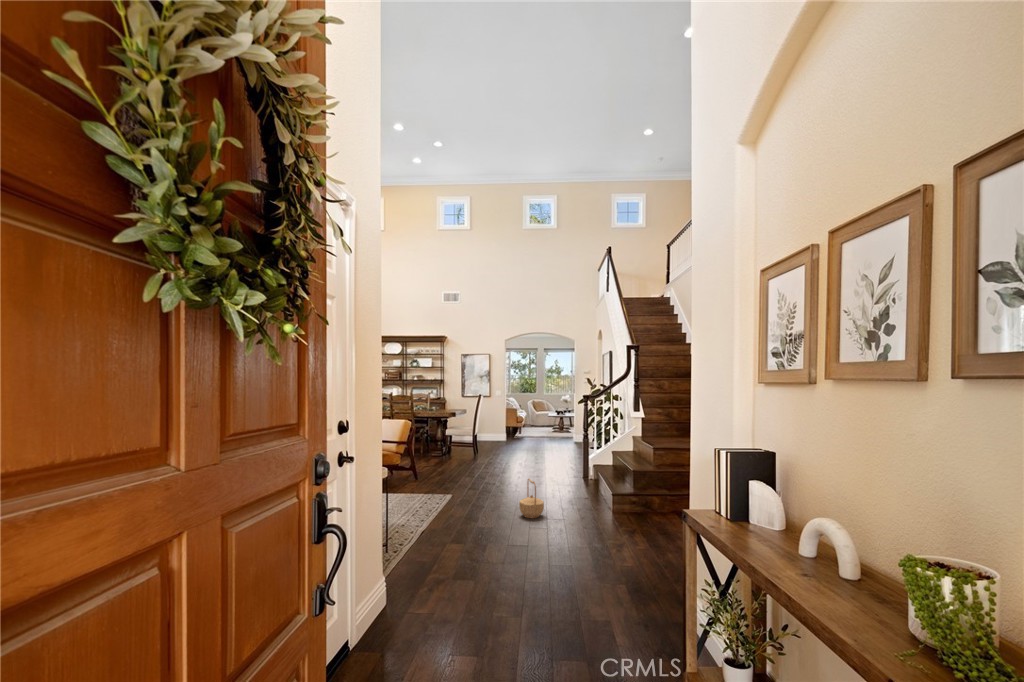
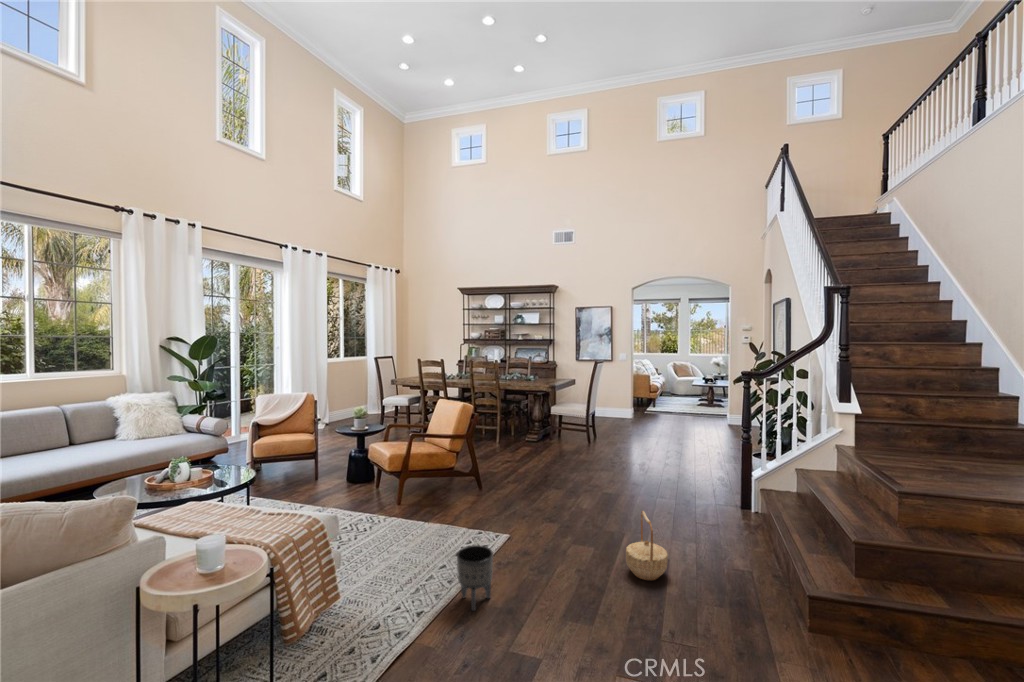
planter: none [421,501,444,539] -> present [457,545,493,611]

